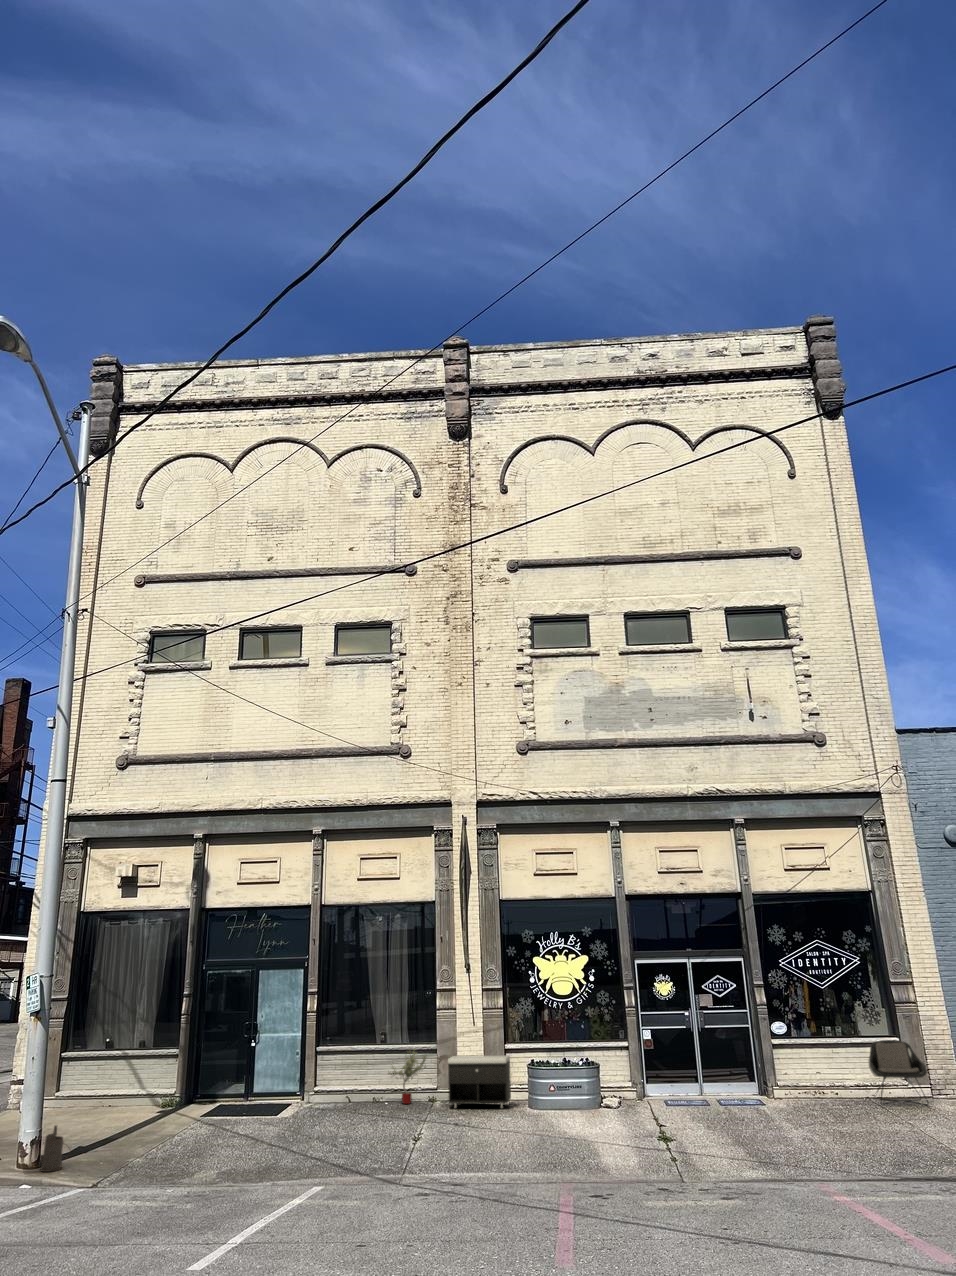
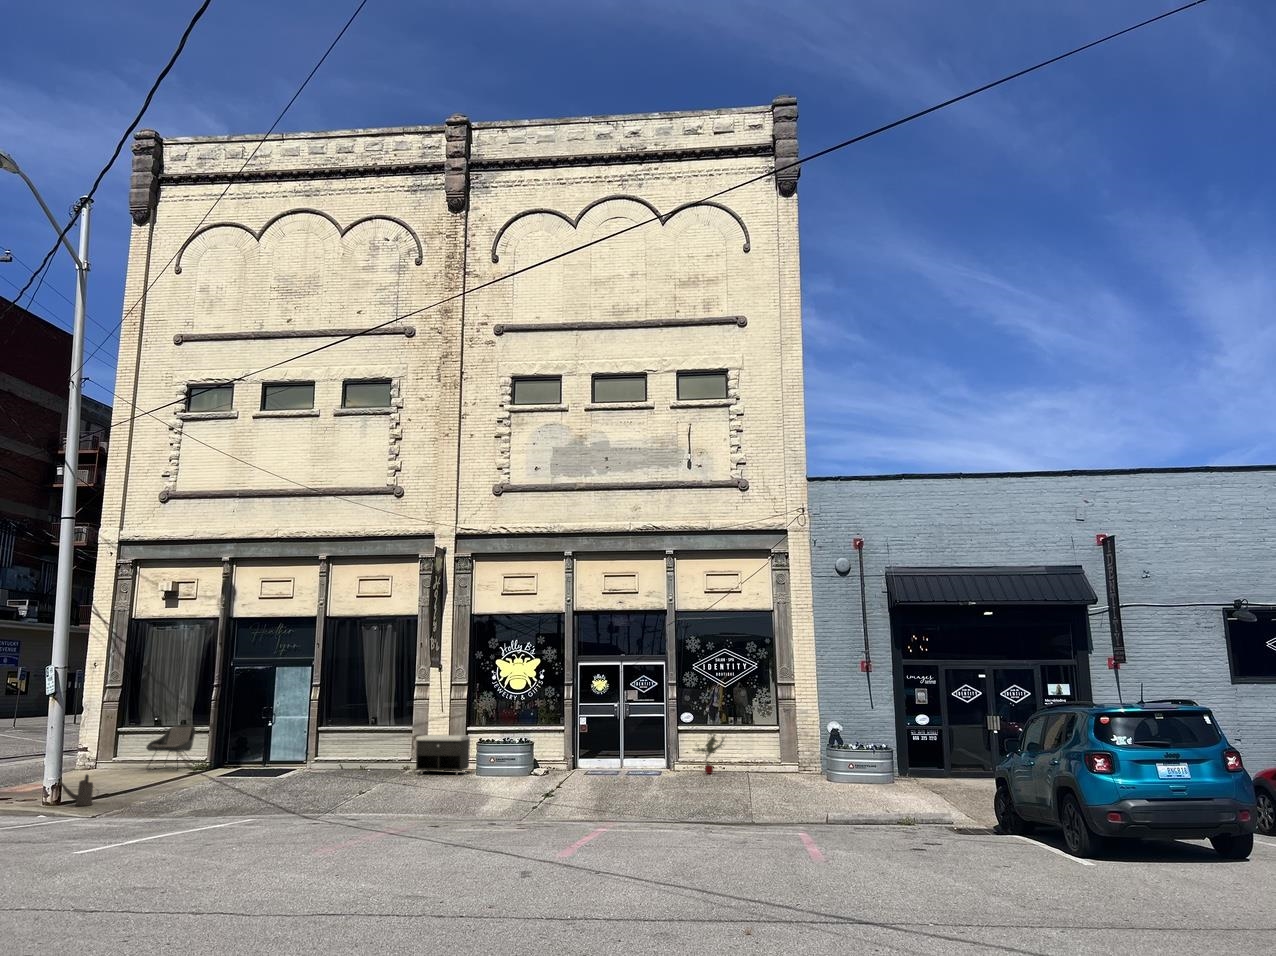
lounge chair: present [869,1040,928,1106] -> present [146,725,196,770]
potted tree: present [388,1049,426,1104] -> present [694,731,725,774]

